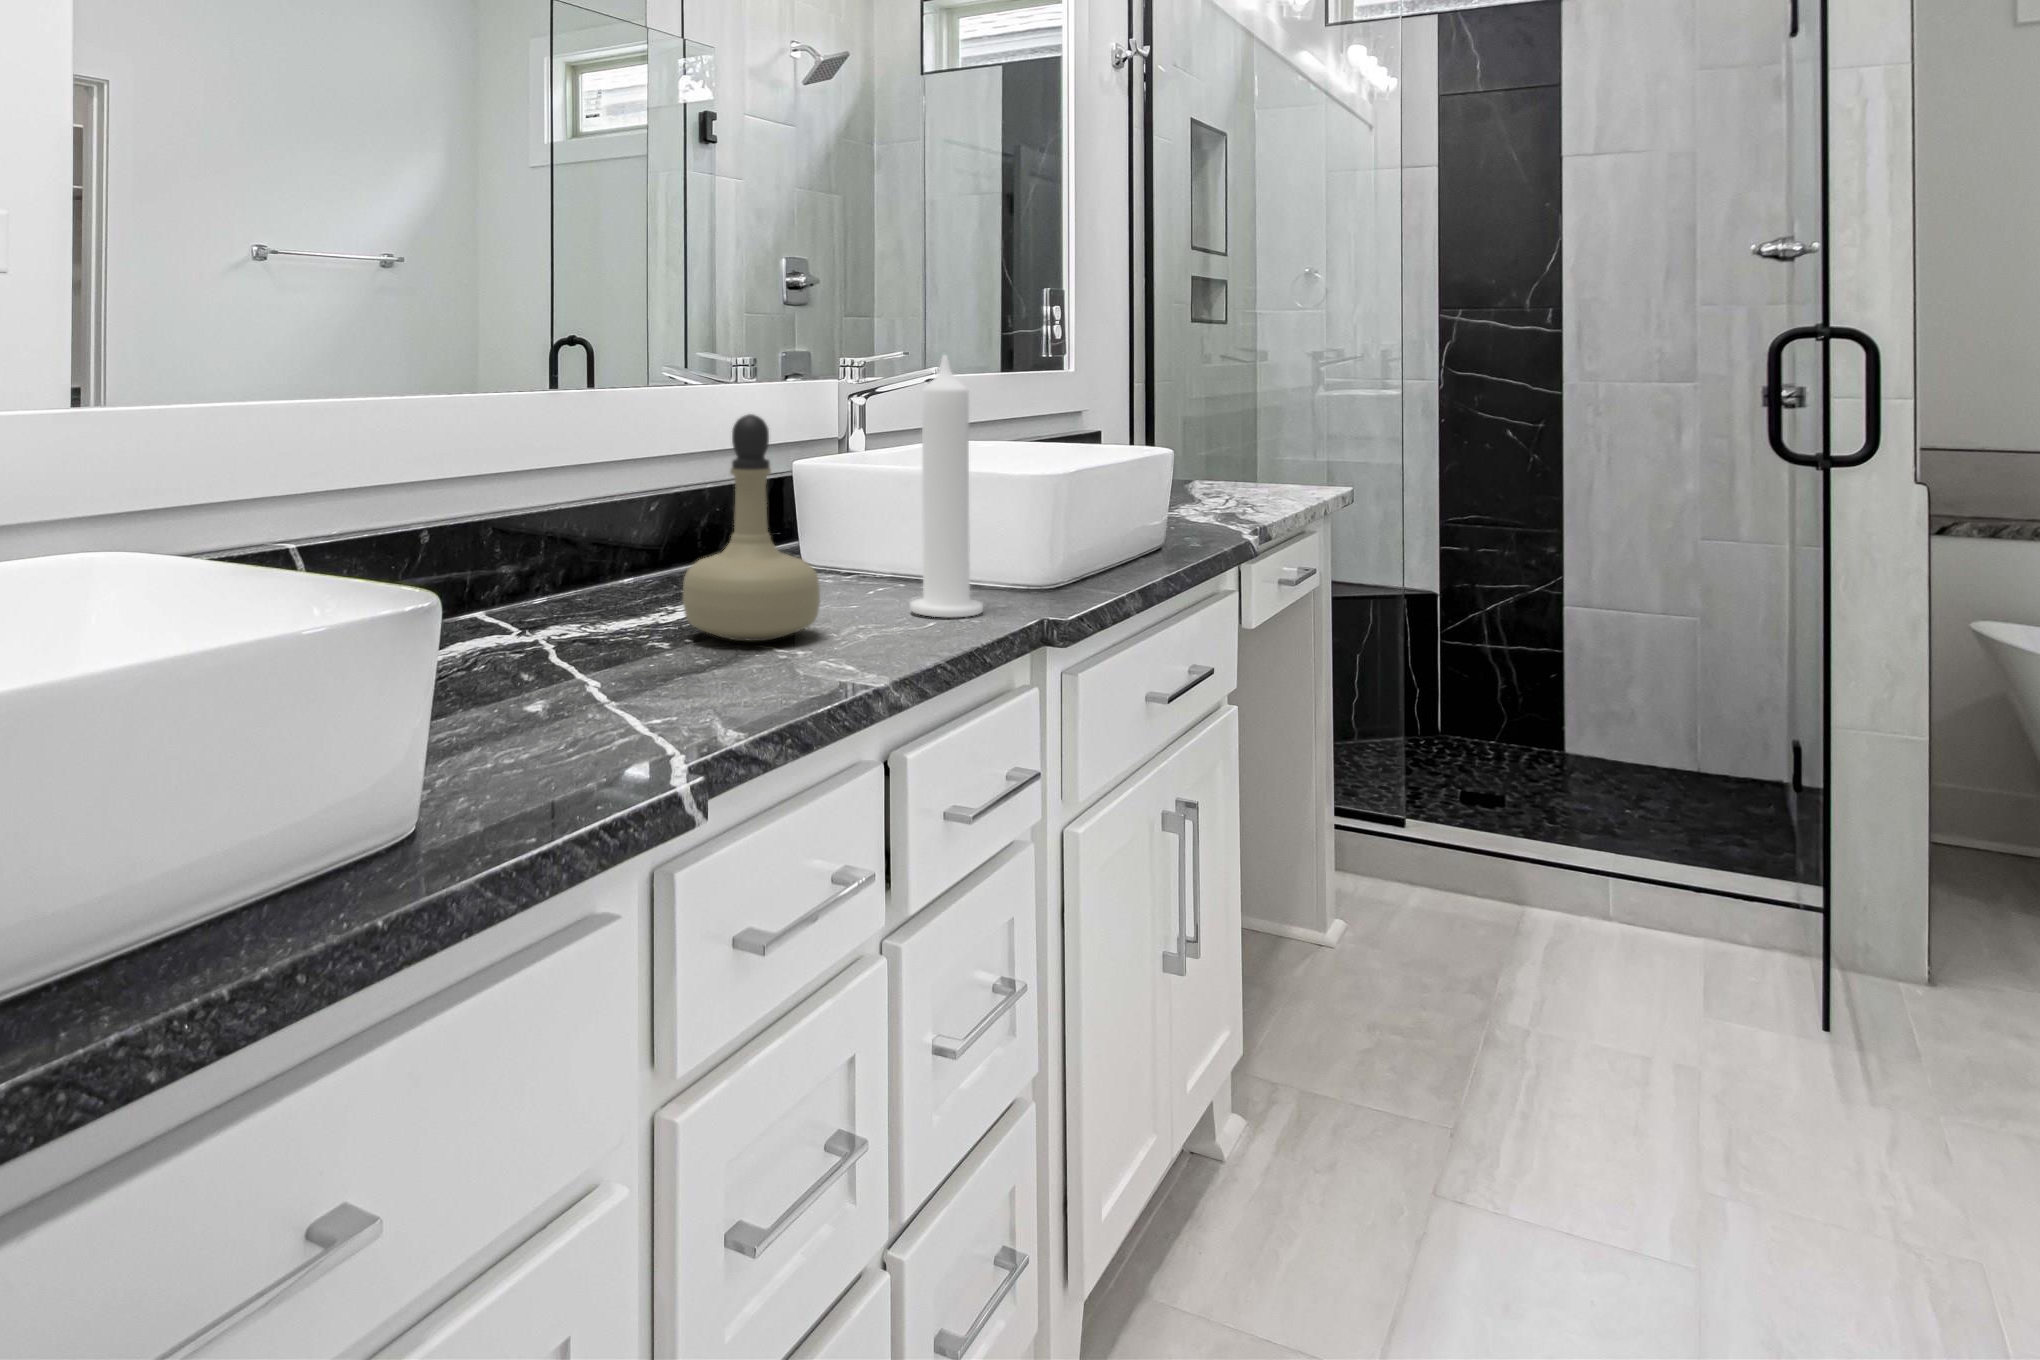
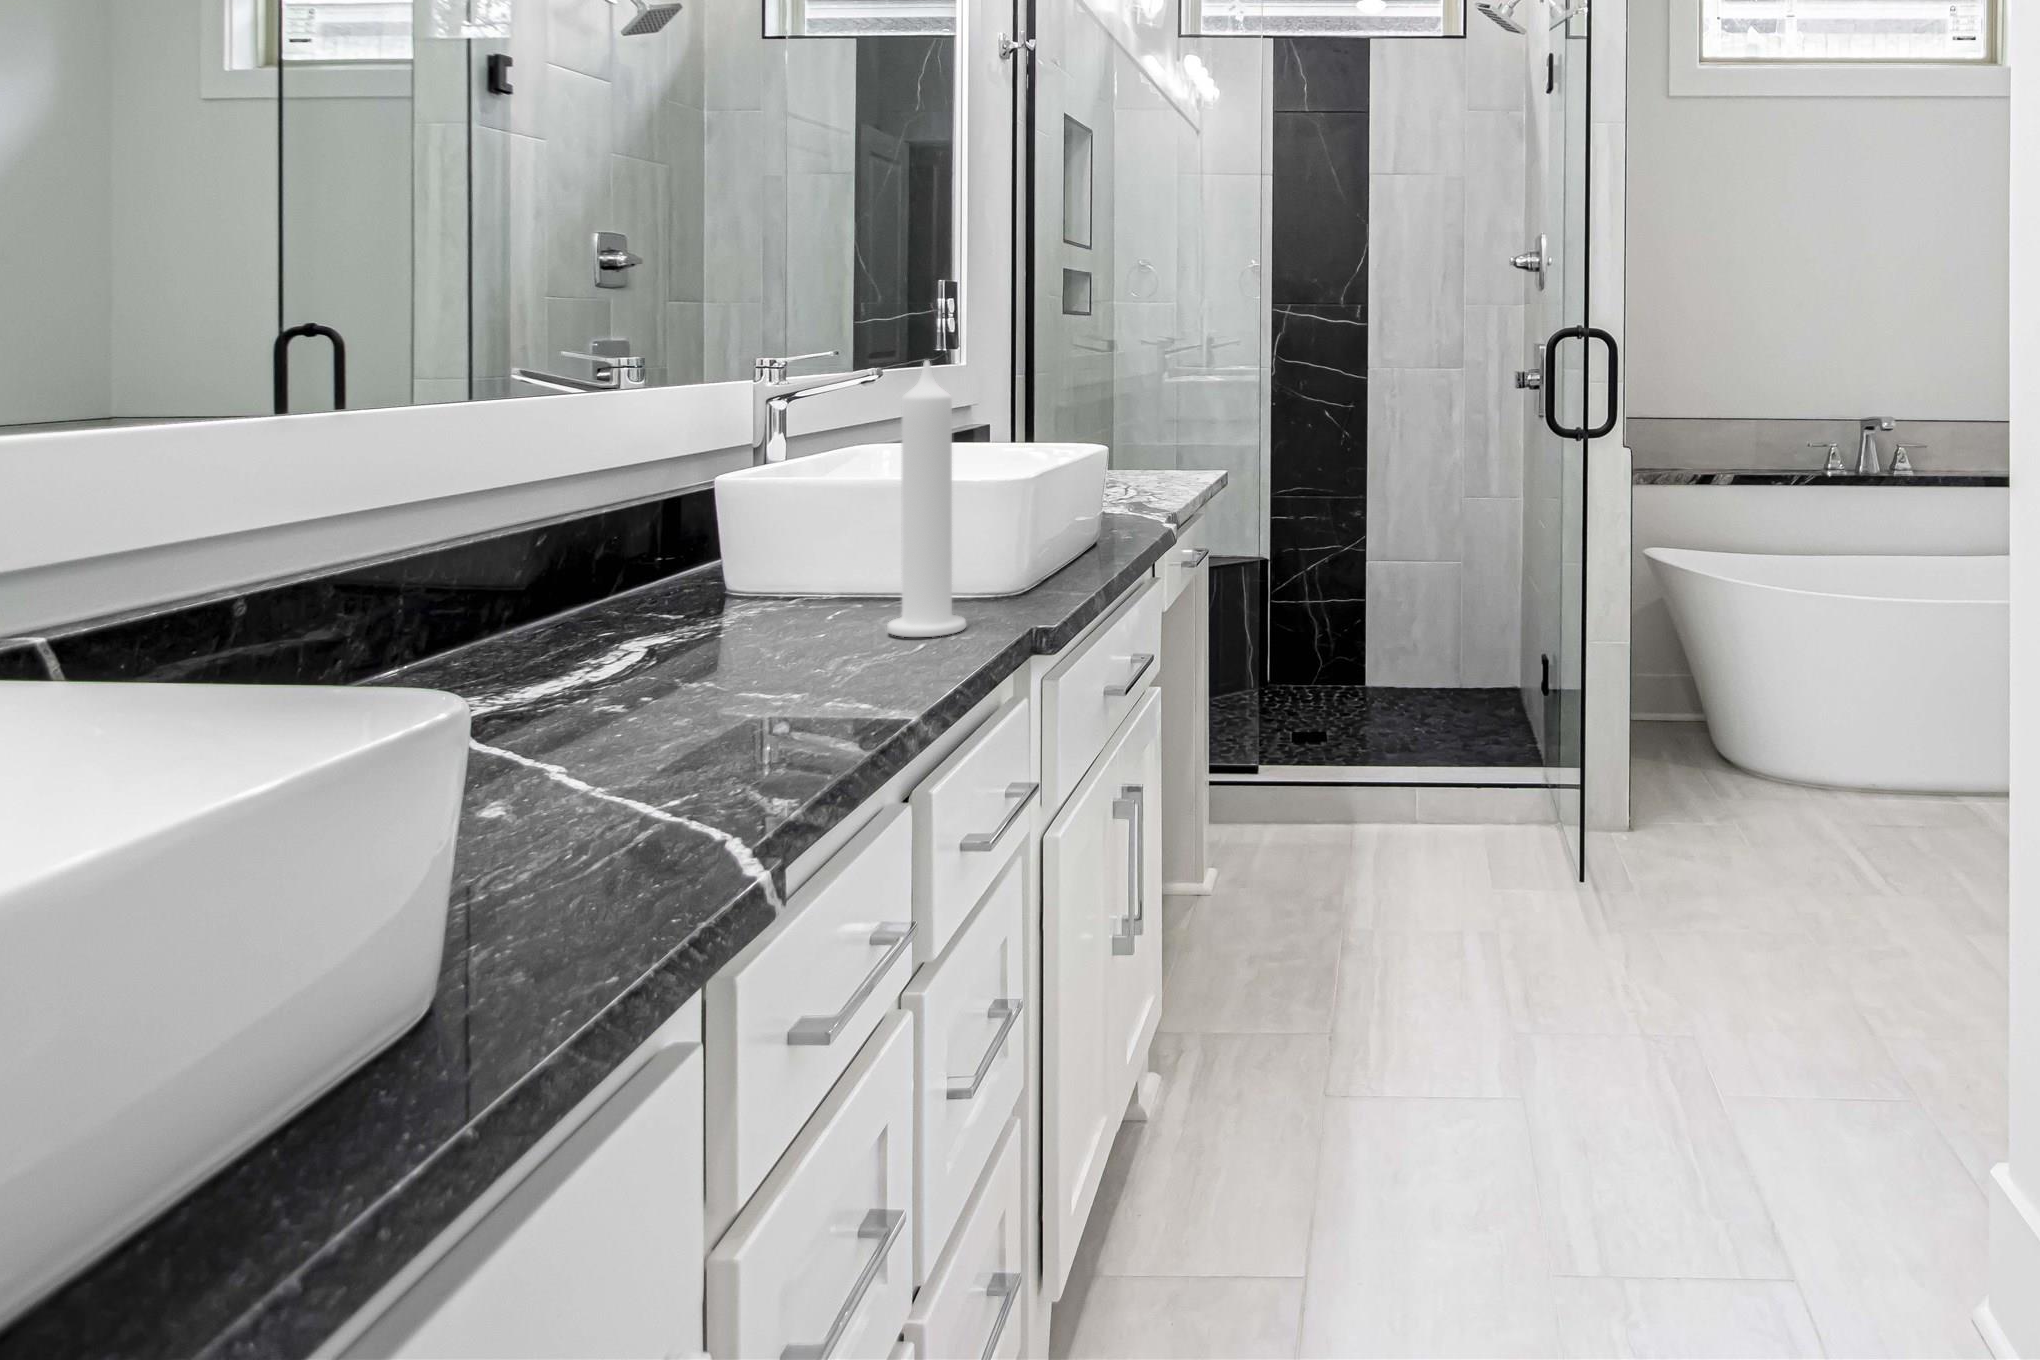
perfume bottle: present [683,414,820,641] -> none [635,431,804,689]

